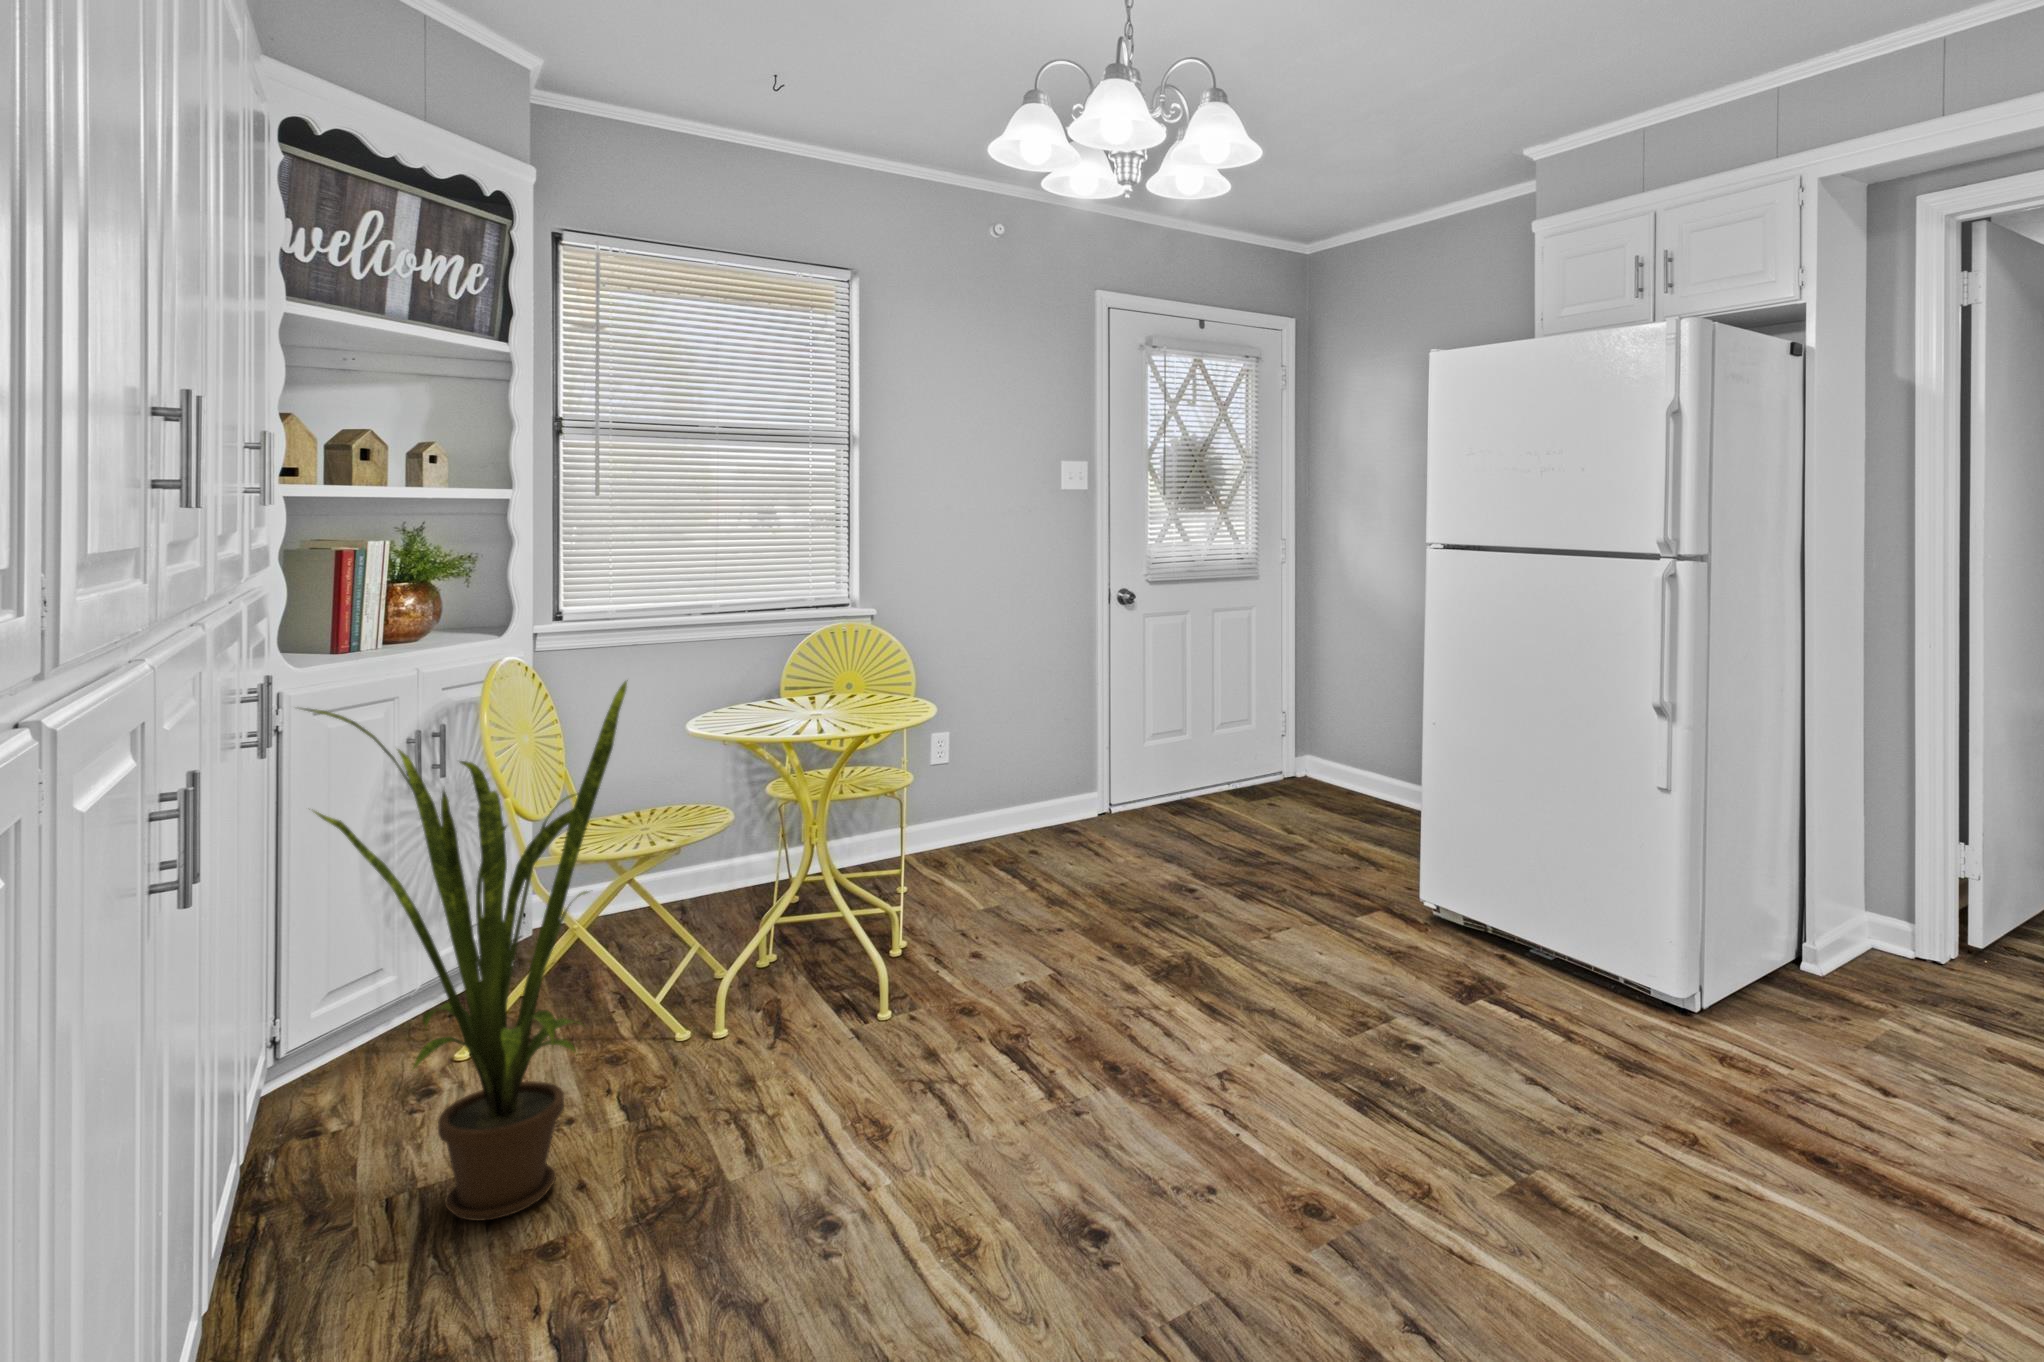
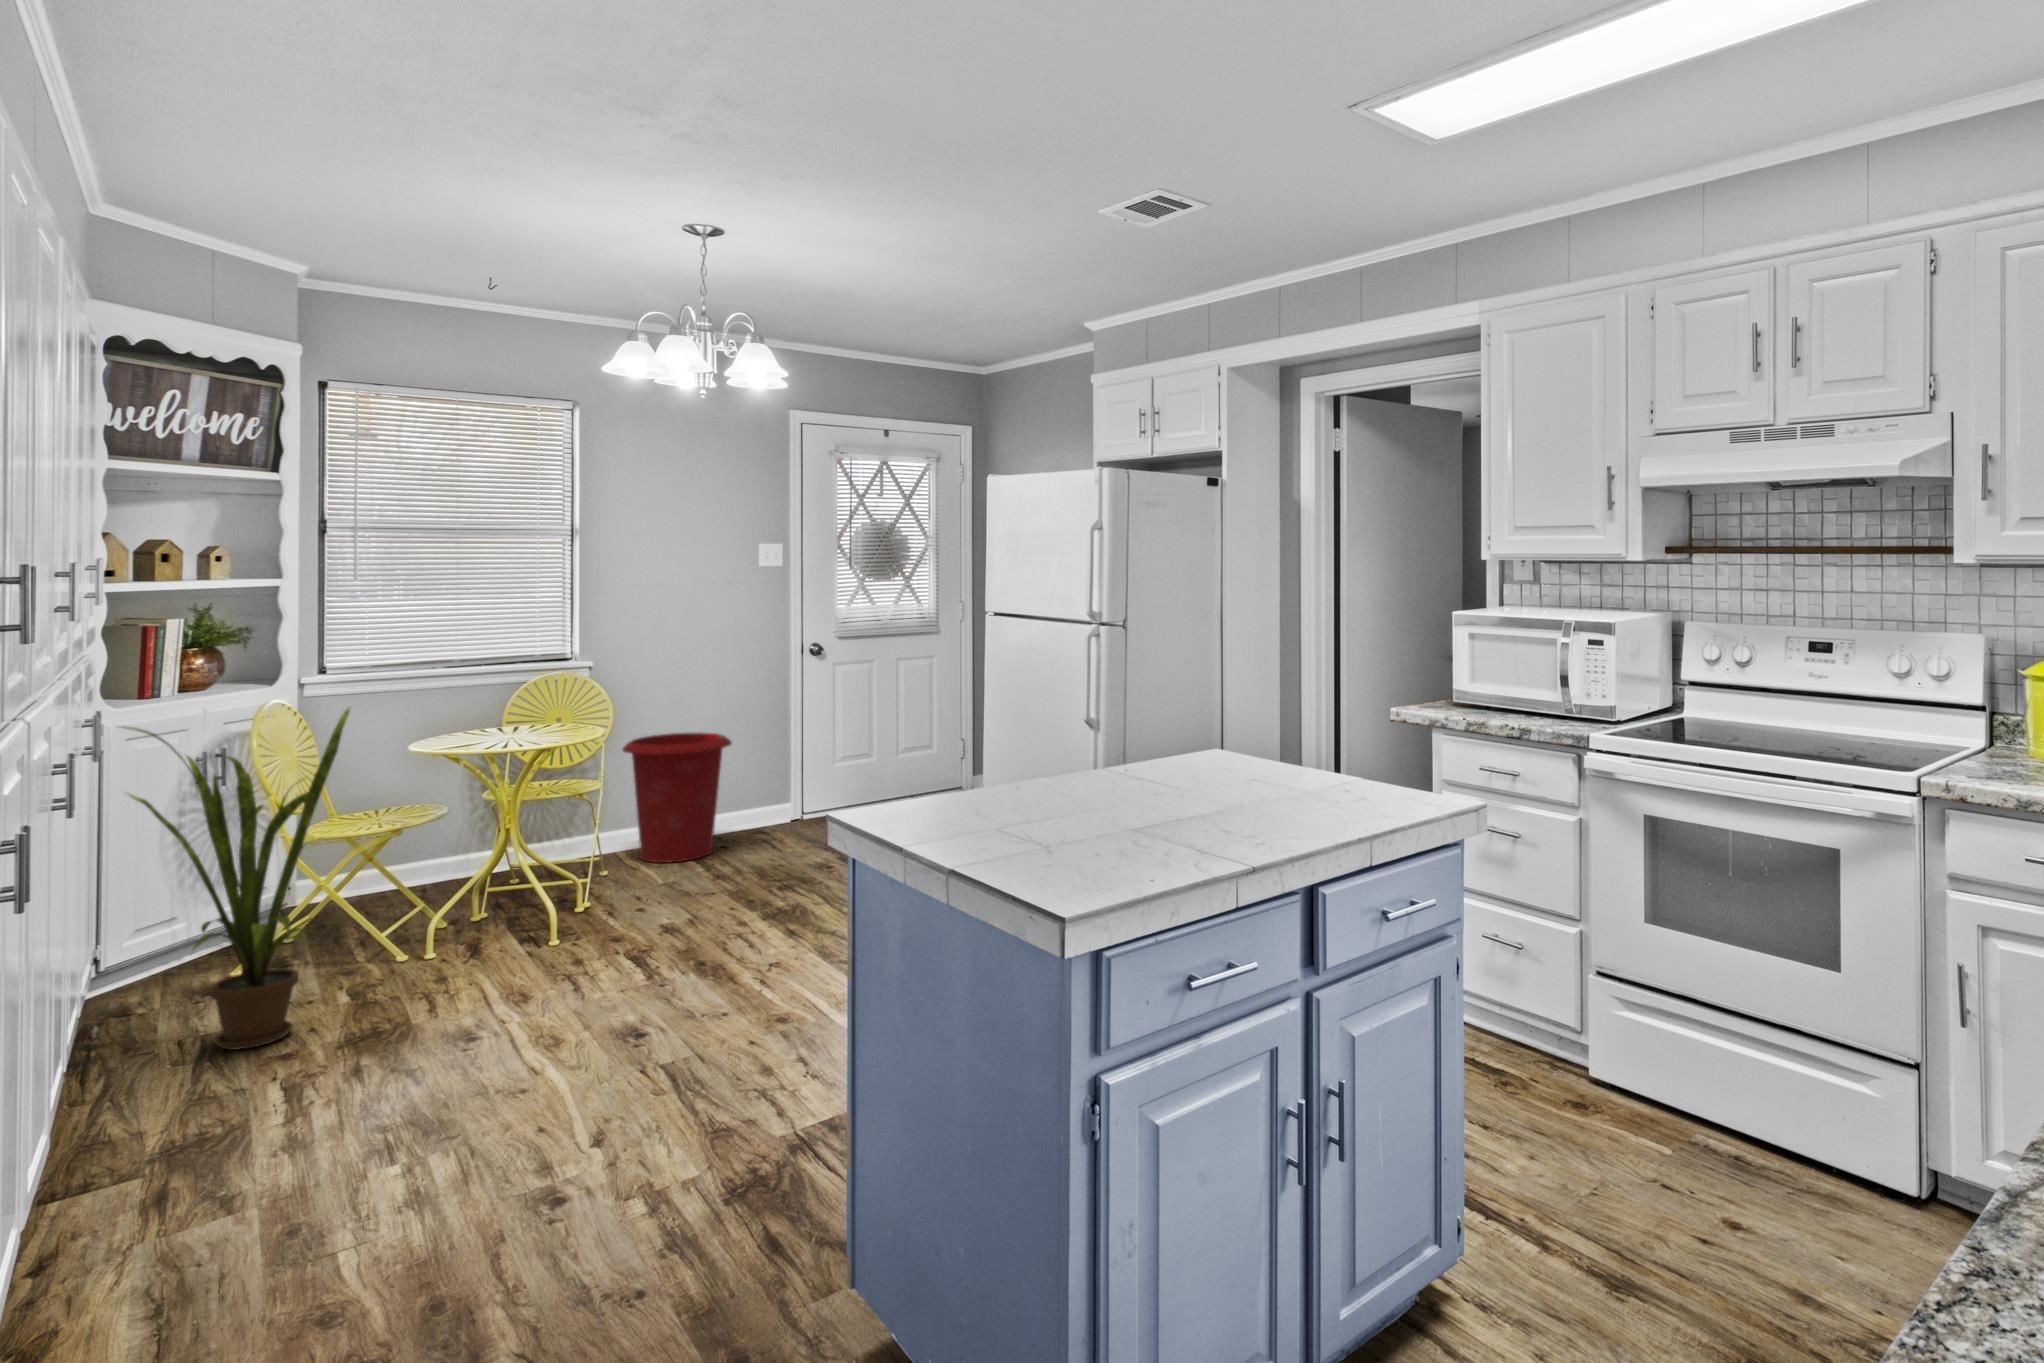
waste bin: none [916,708,1049,880] -> present [623,732,732,863]

